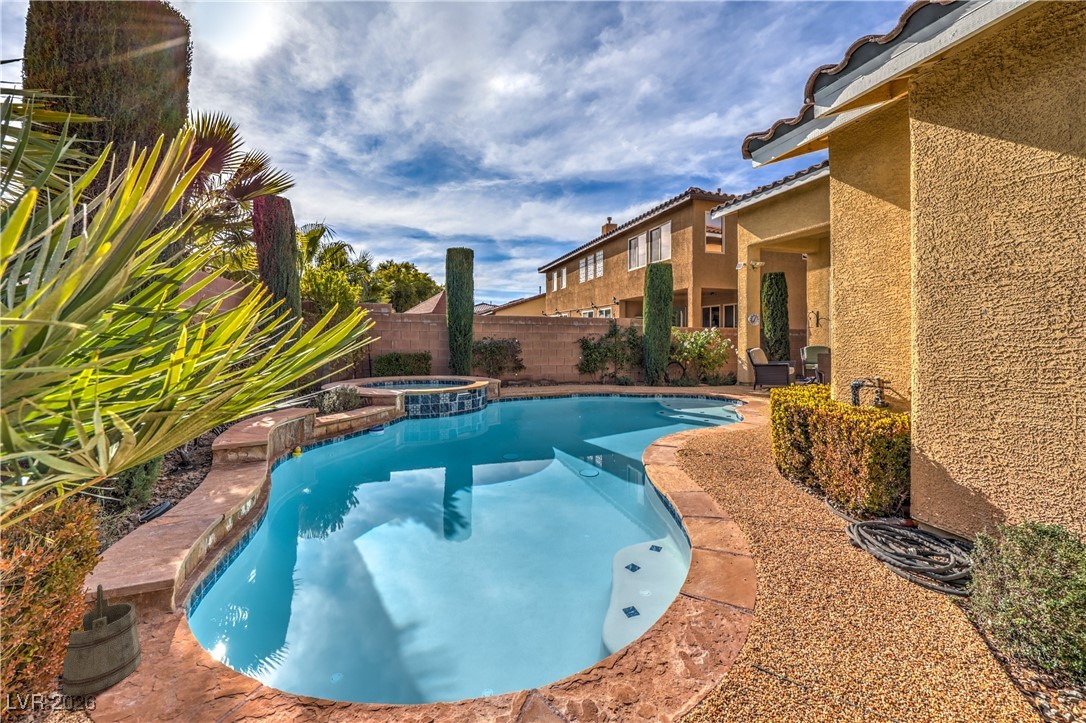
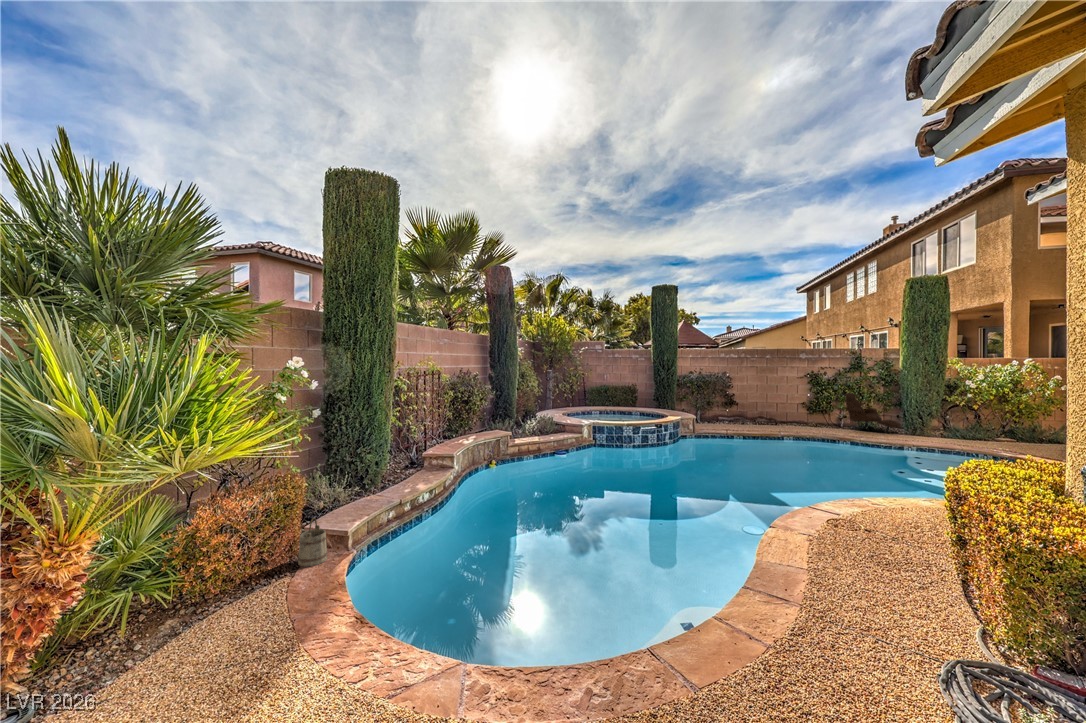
lounge chair: none [605,354,640,384] -> present [846,393,901,433]

